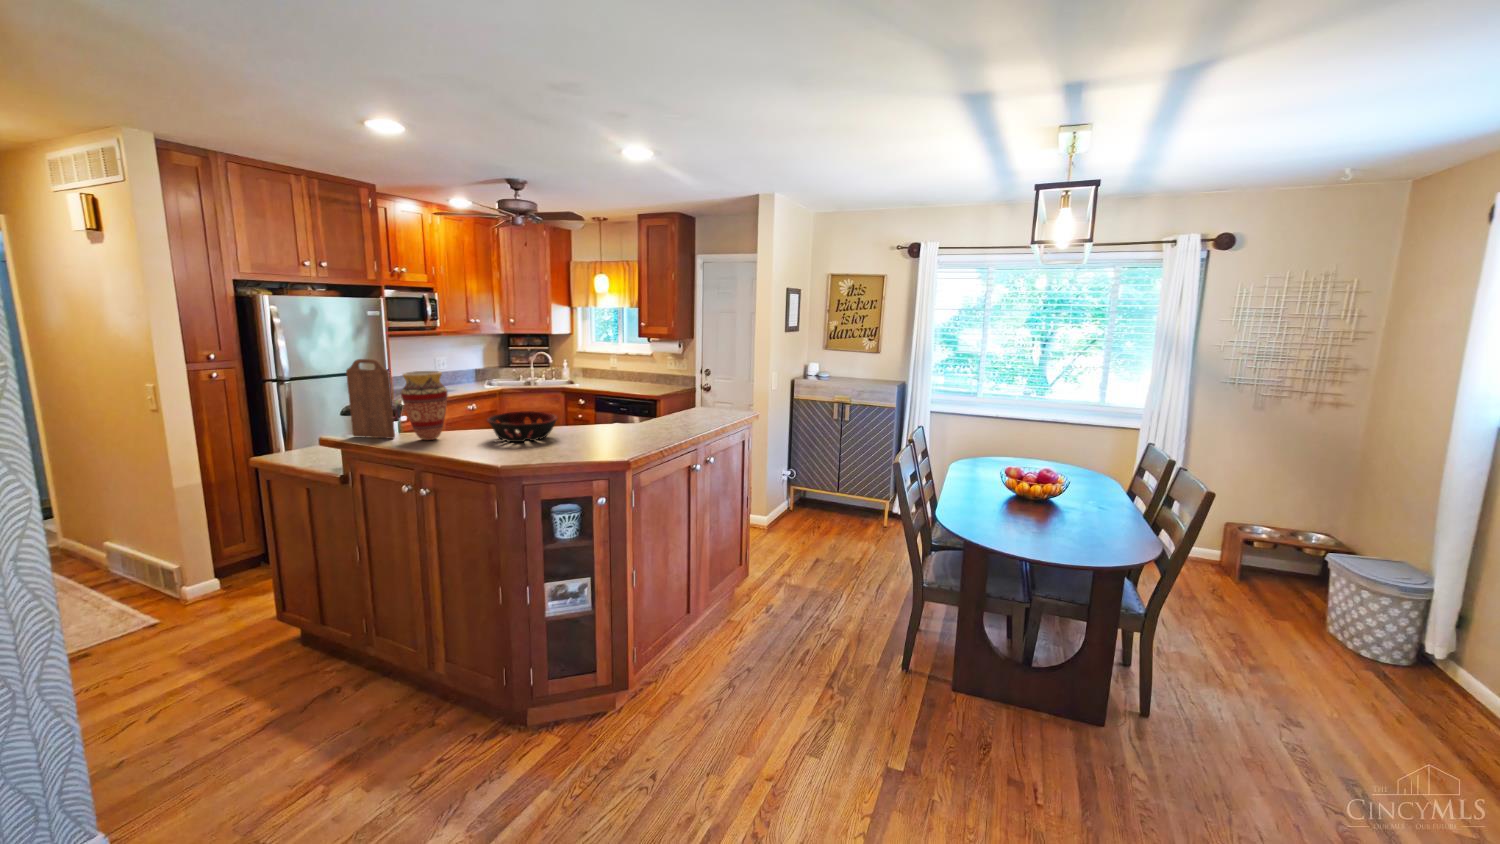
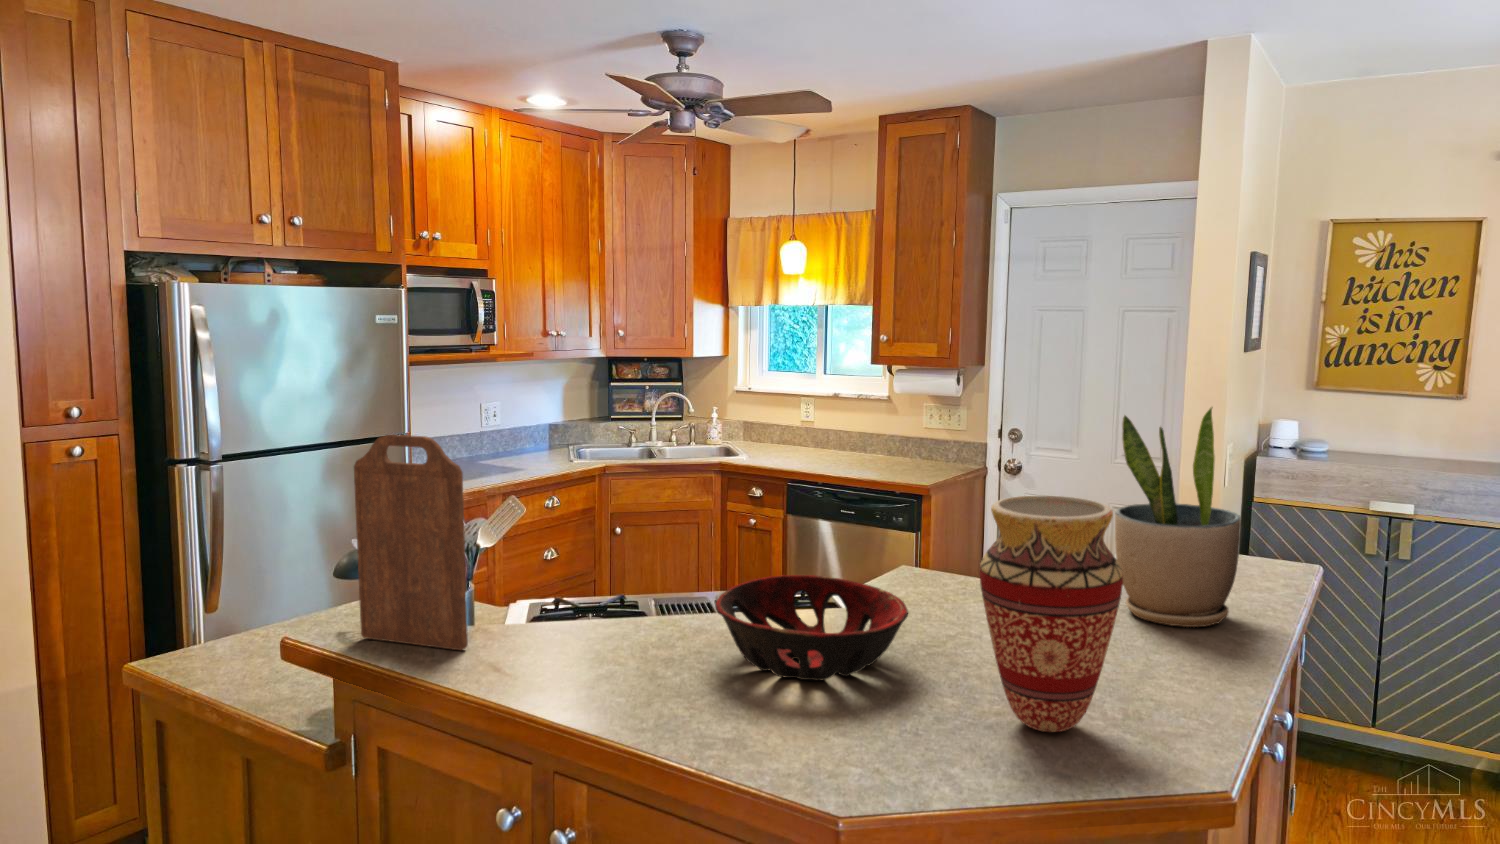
potted plant: none [652,349,695,429] -> present [1115,407,1241,627]
vase: present [401,371,448,440] -> present [979,496,1123,732]

